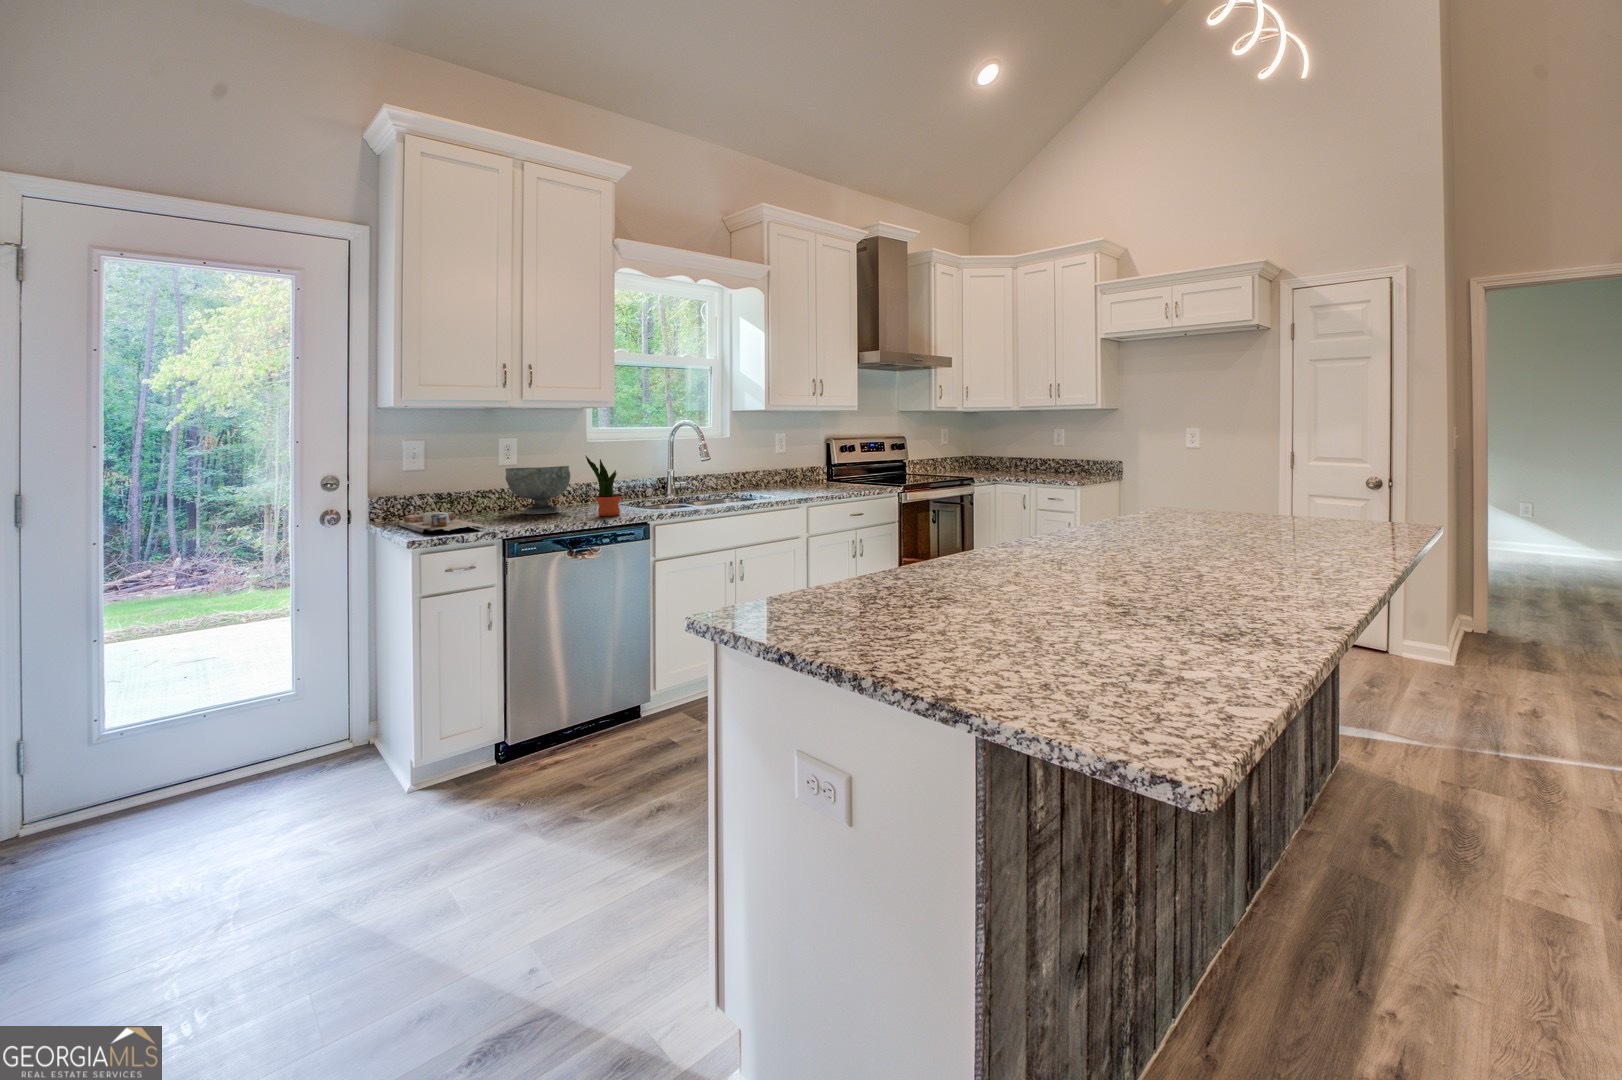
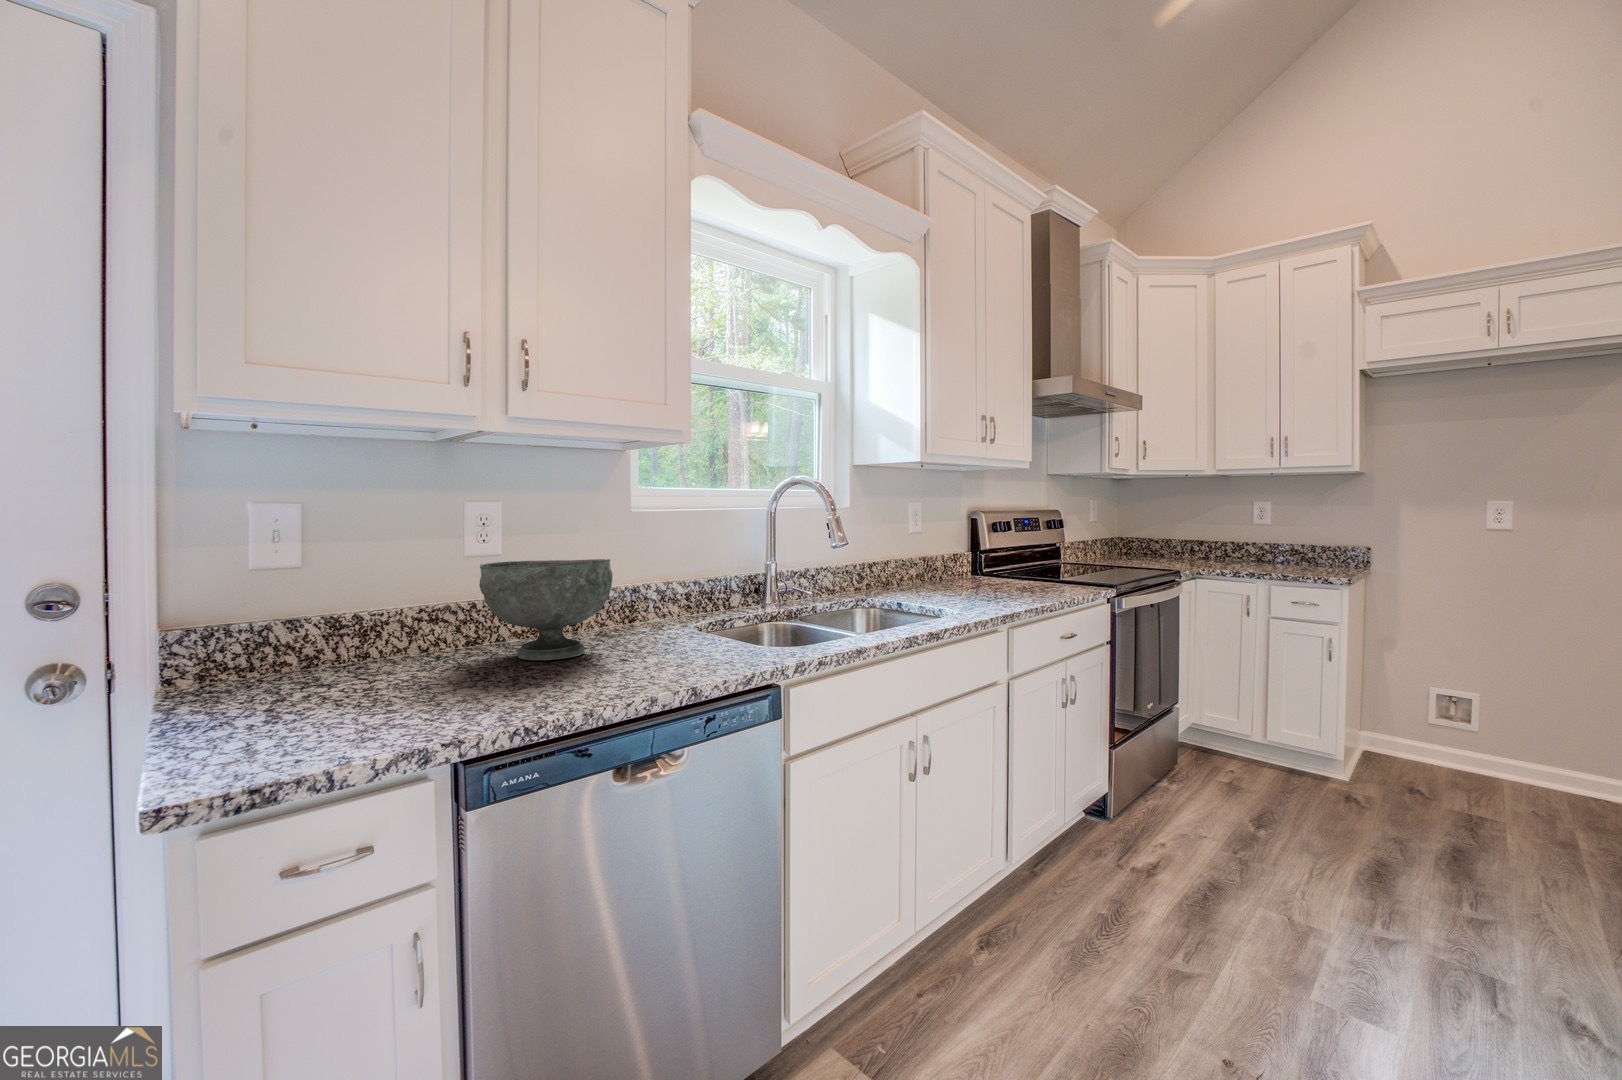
potted plant: present [586,456,621,516] -> none [652,539,721,669]
cutting board: present [399,512,484,533] -> none [205,670,402,766]

